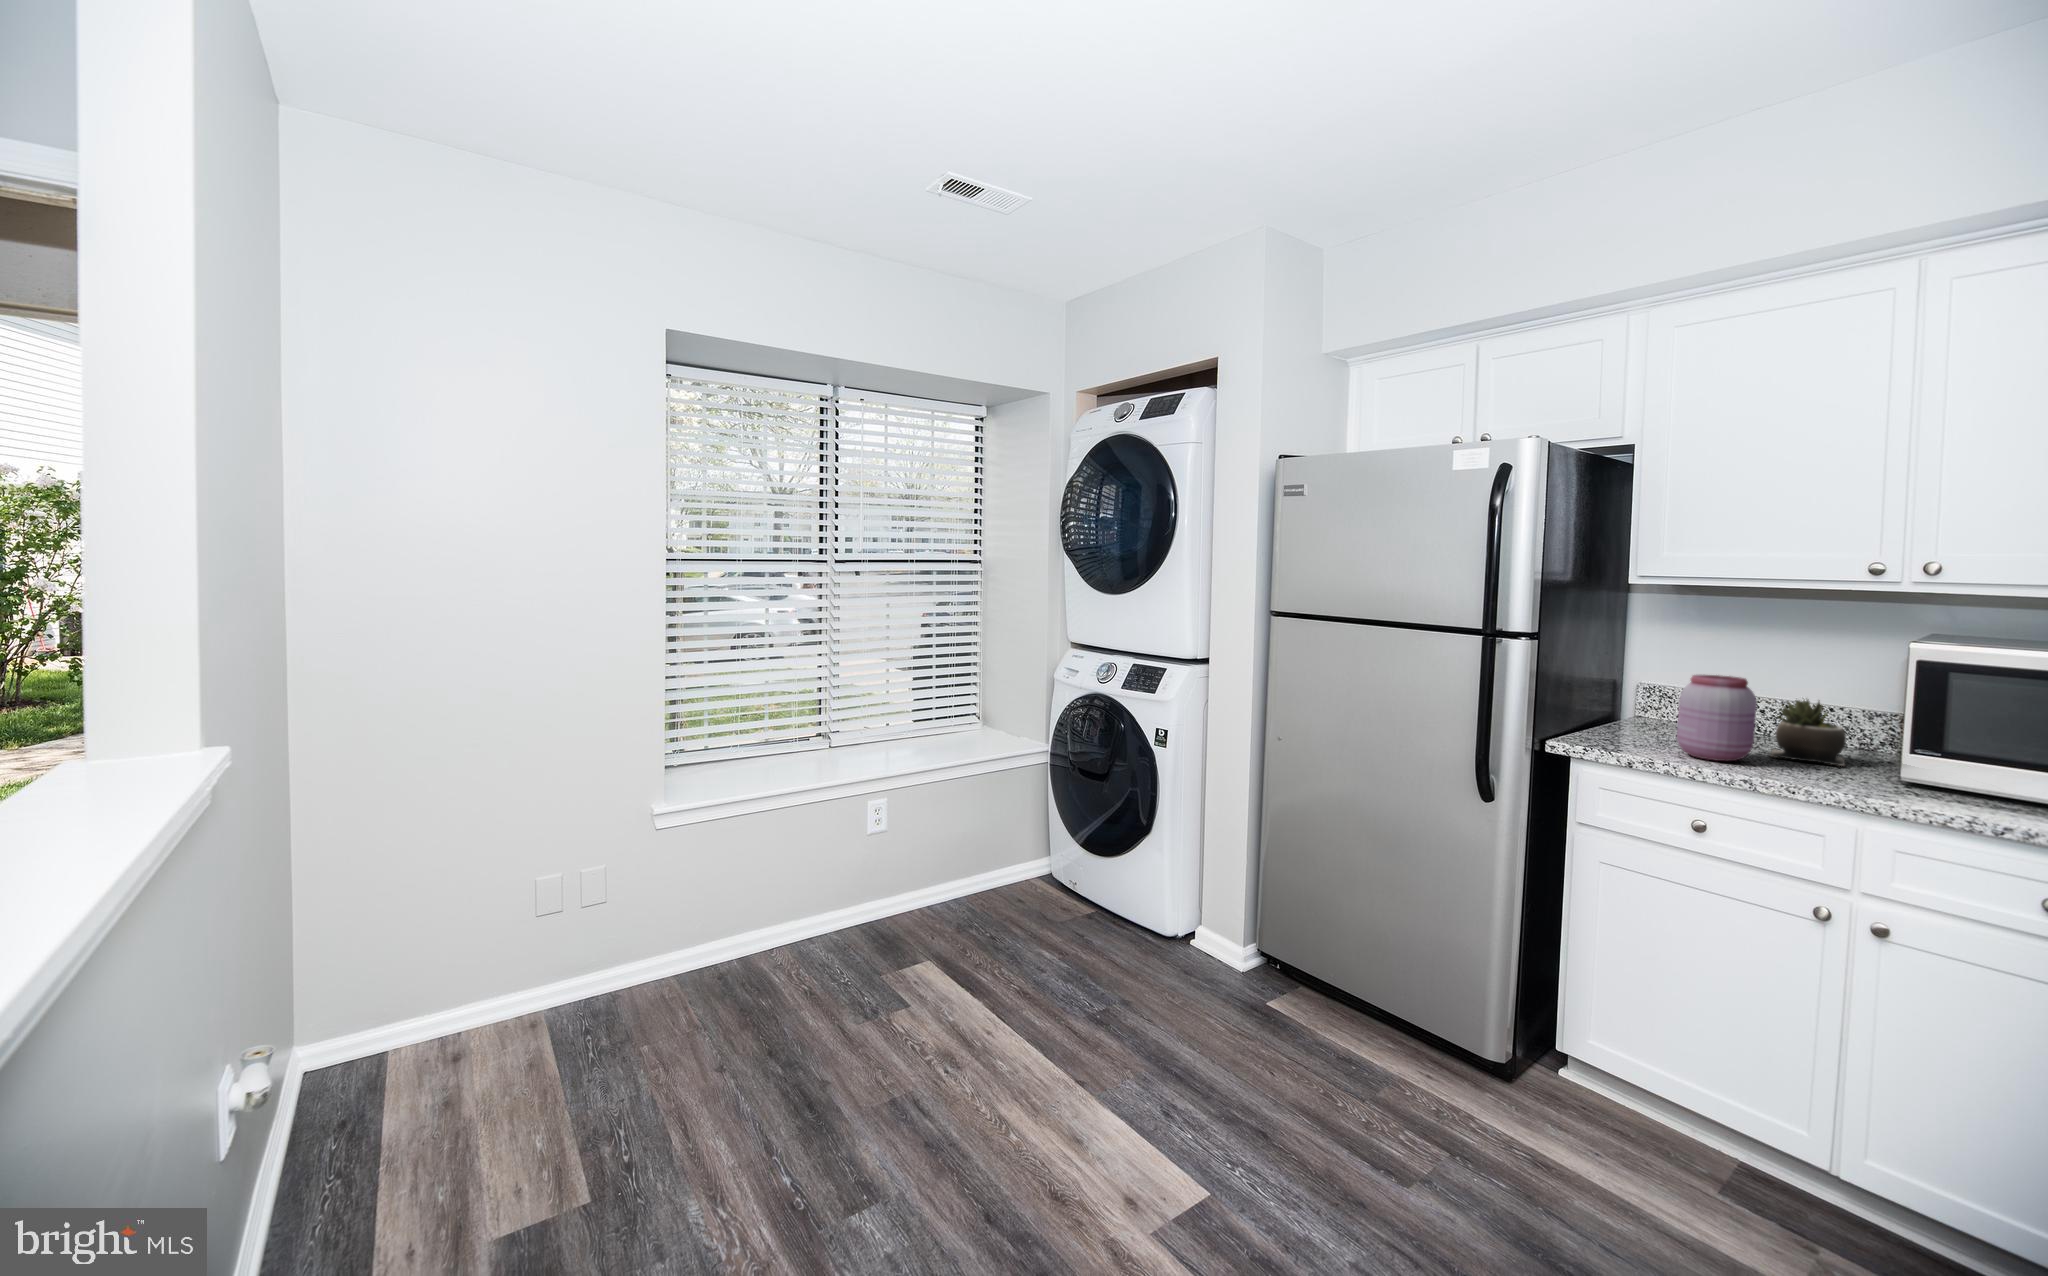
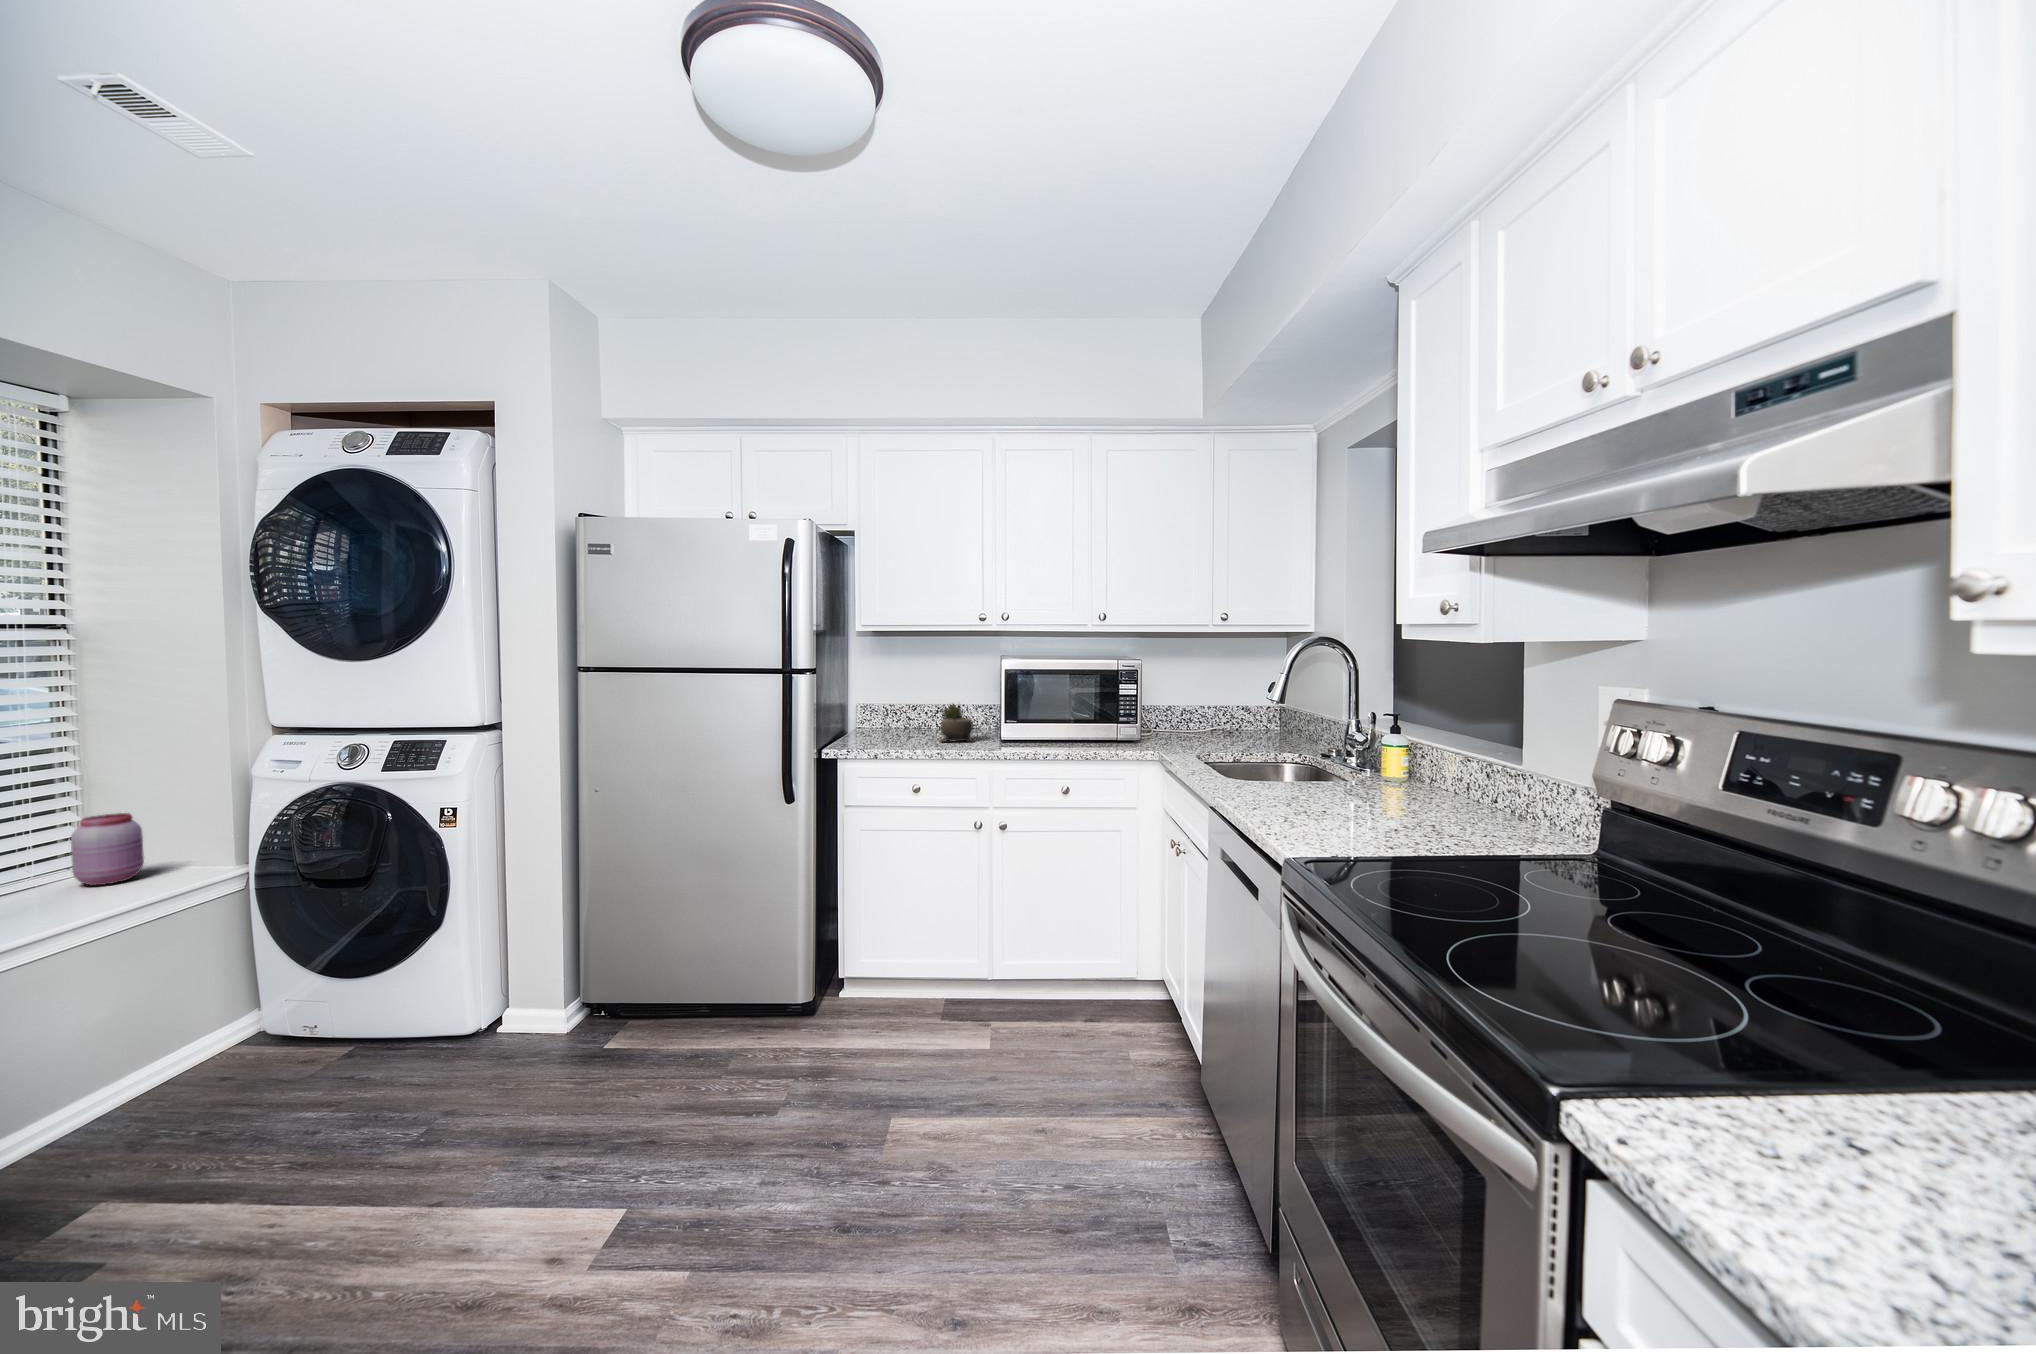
jar: present [1677,675,1757,761] -> present [71,813,144,885]

